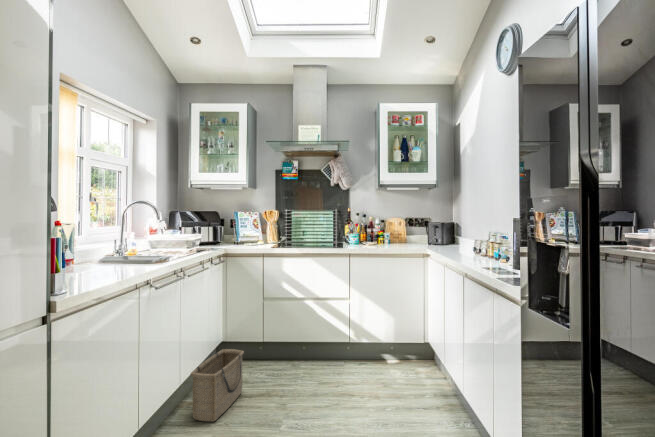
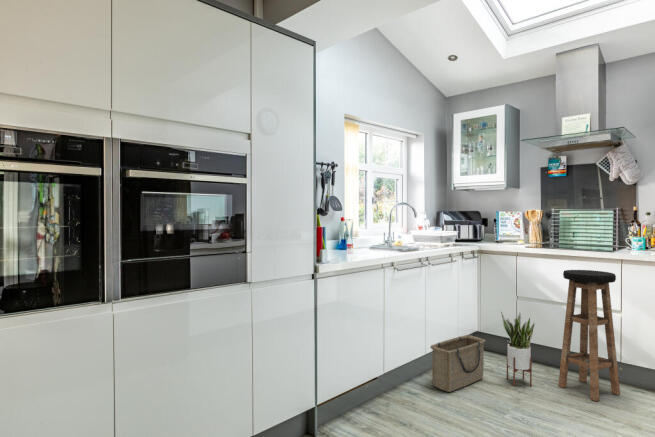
bar stool: none [308,267,352,385] -> present [558,270,620,401]
potted plant: none [258,315,289,392] -> present [501,312,535,386]

